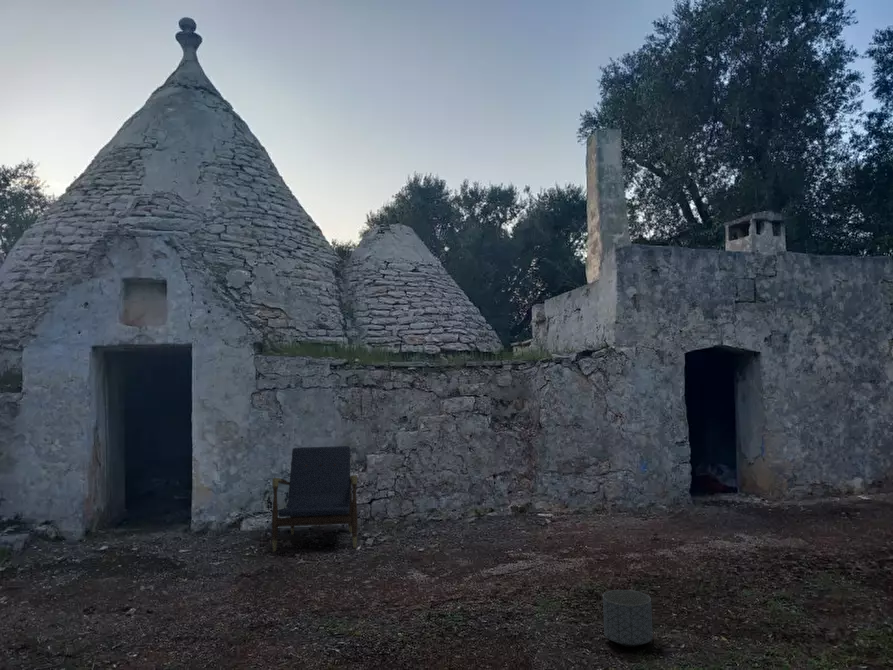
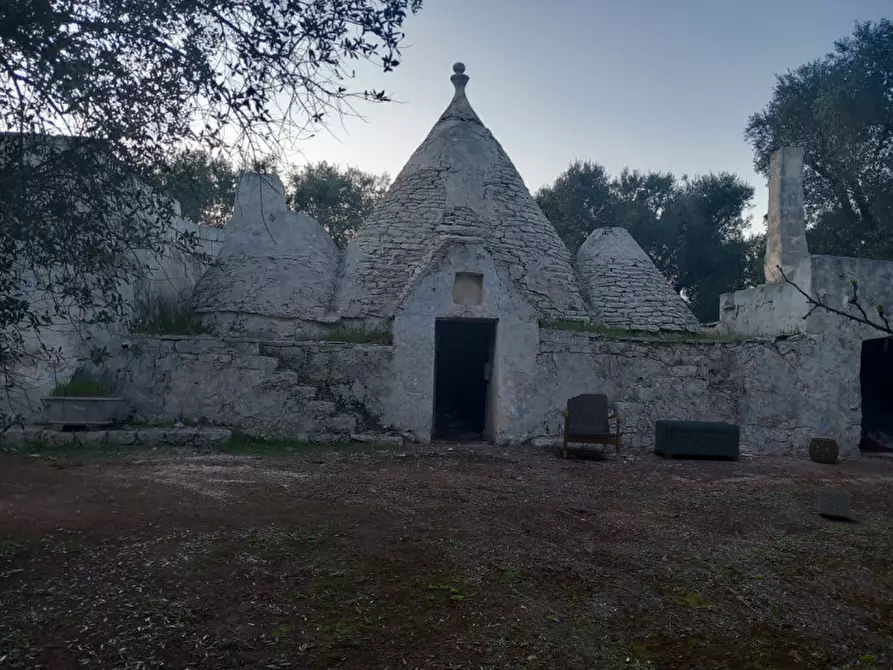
bench: none [422,473,533,535] -> present [655,420,740,461]
woven basket: none [625,484,663,520] -> present [809,438,839,463]

